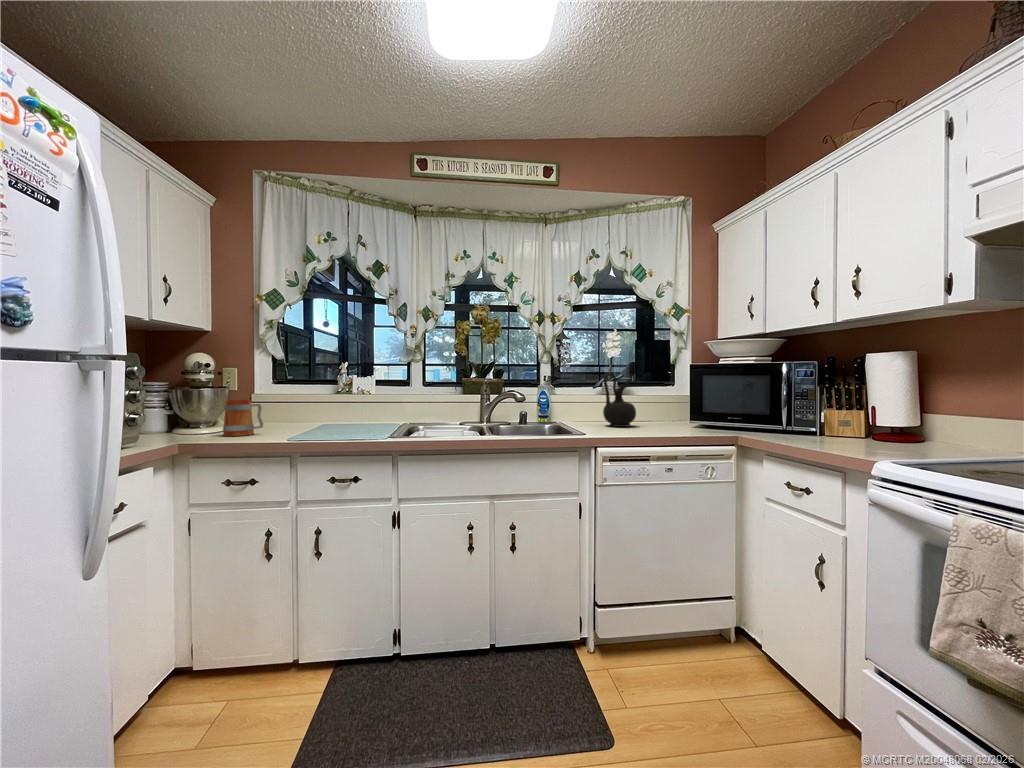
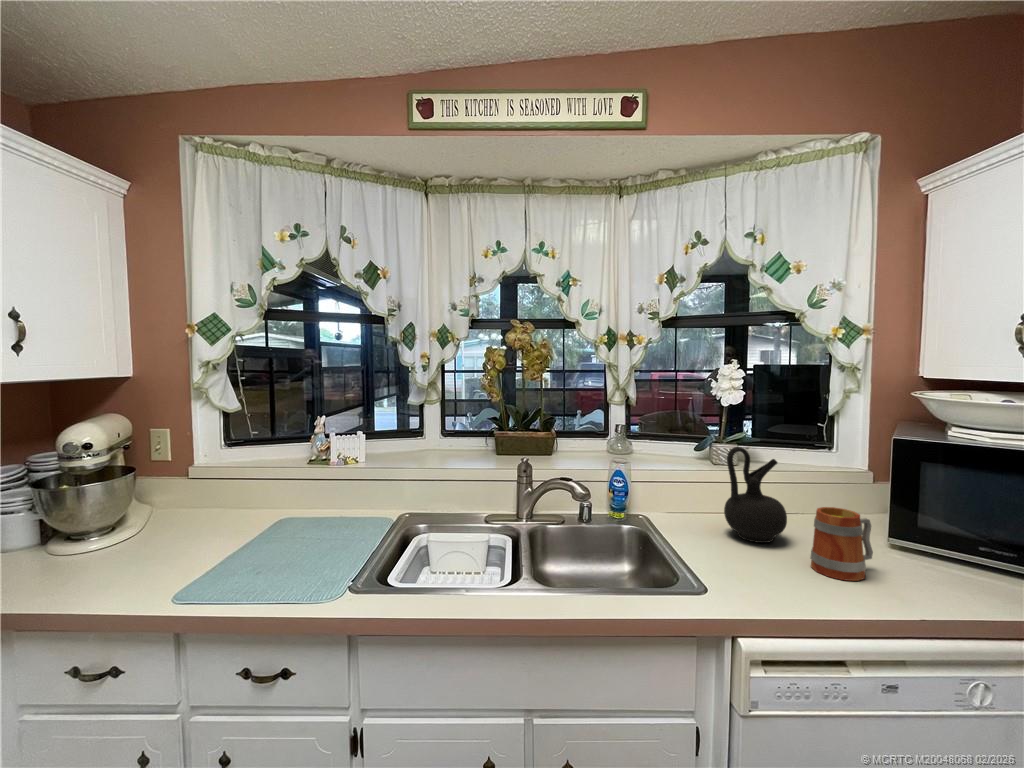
mug: present [223,399,263,436] -> present [811,507,873,581]

